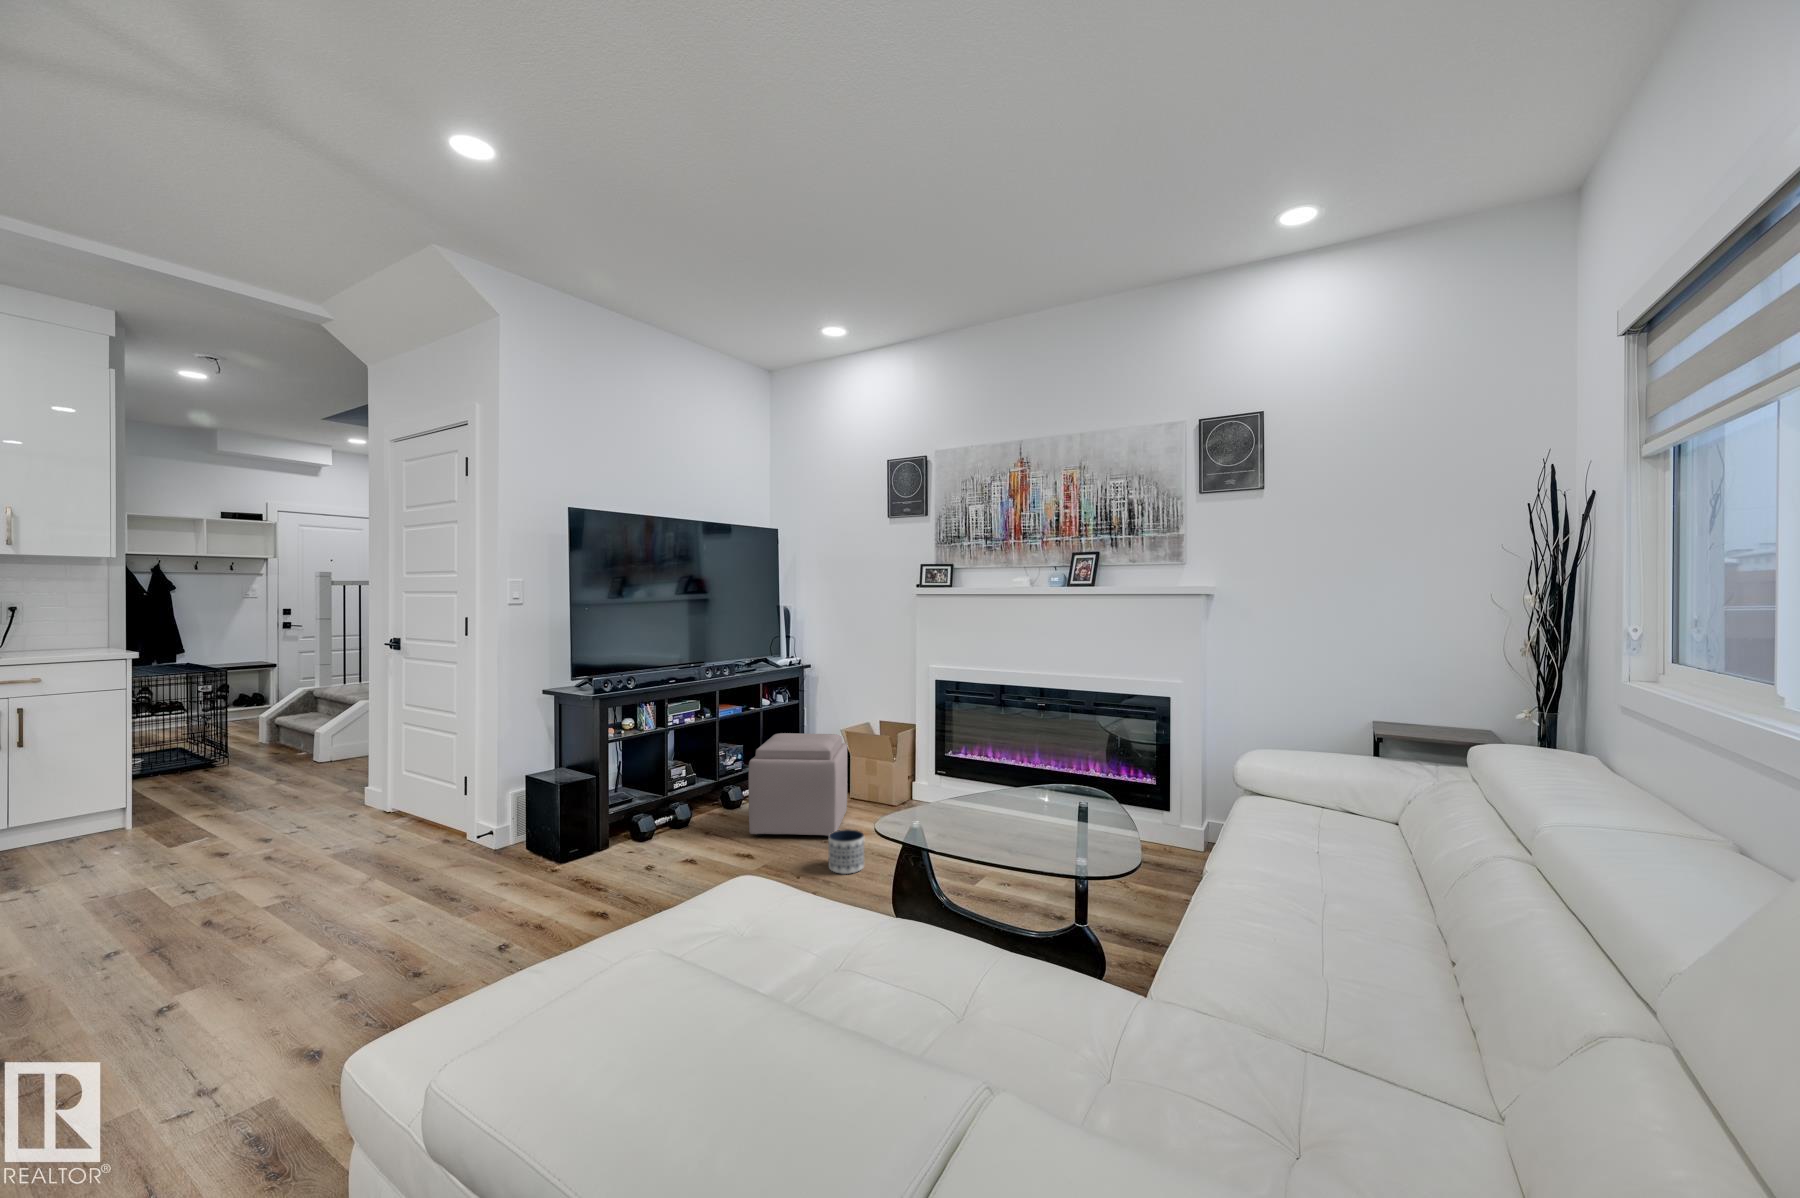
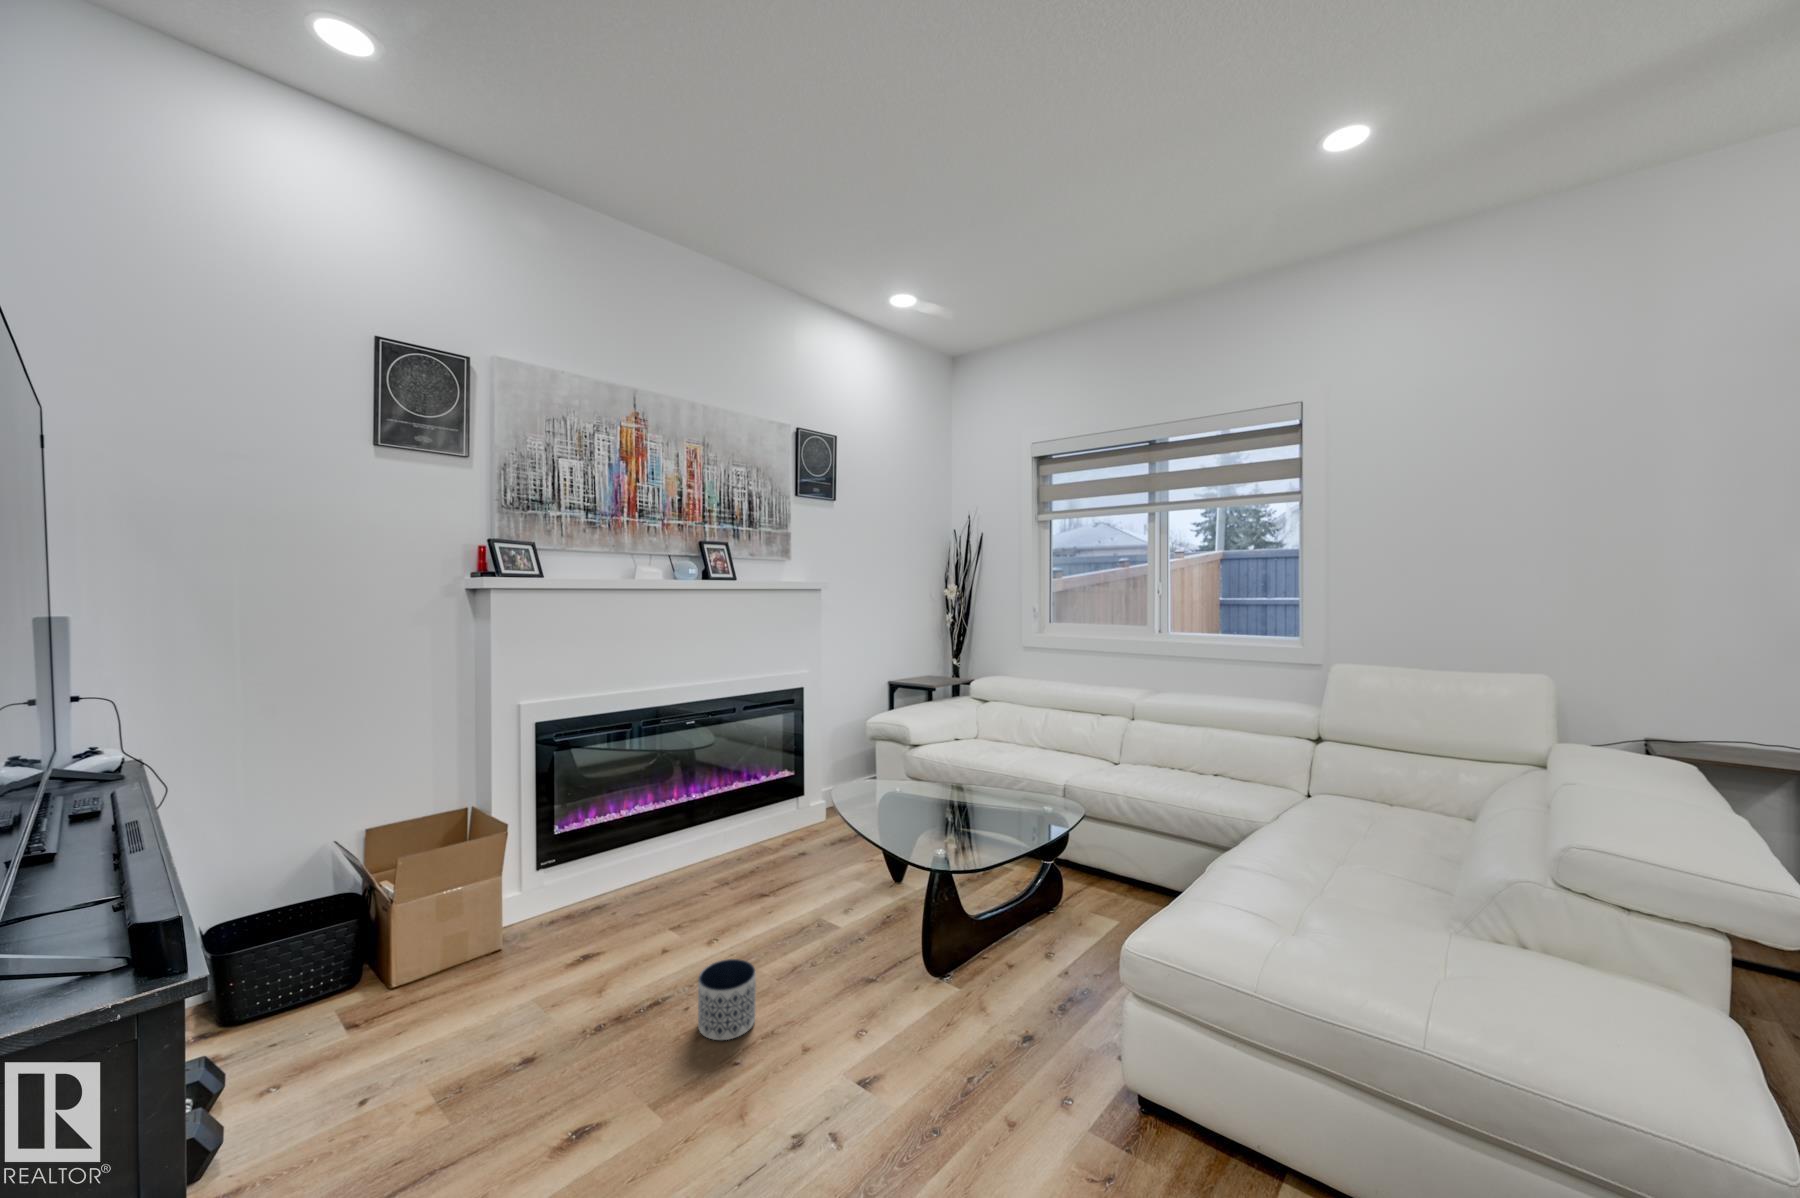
ottoman: present [749,733,847,837] -> none [318,861,599,1137]

